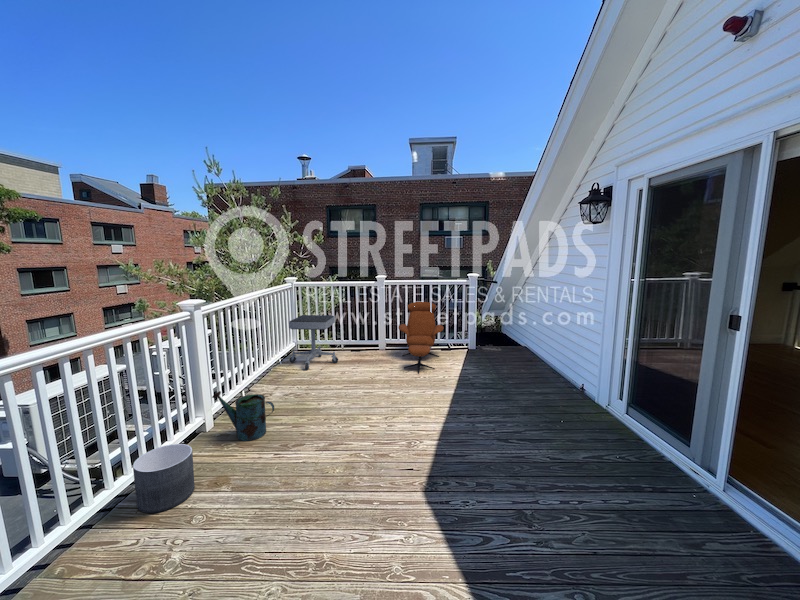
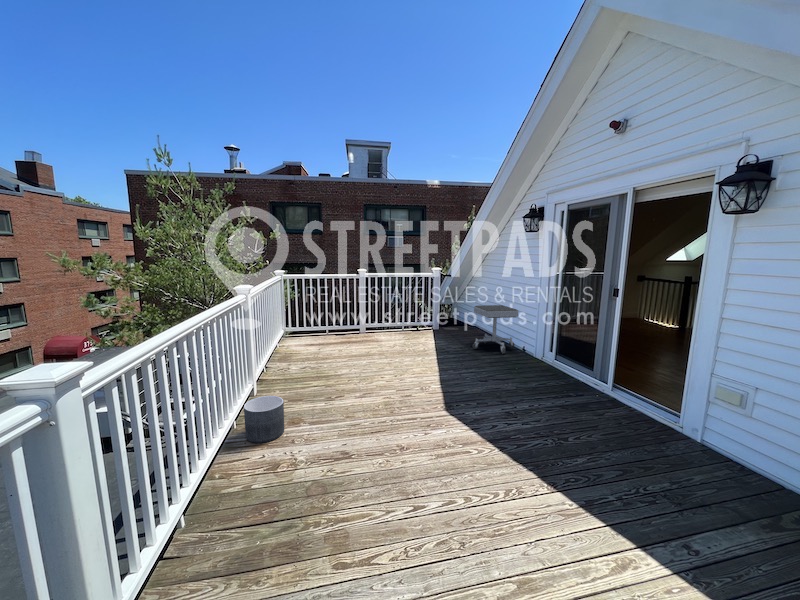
lounge chair: present [399,302,444,373] -> none [376,291,414,348]
stool: present [289,315,338,370] -> present [473,305,519,354]
watering can: present [212,391,274,441] -> none [263,362,316,399]

